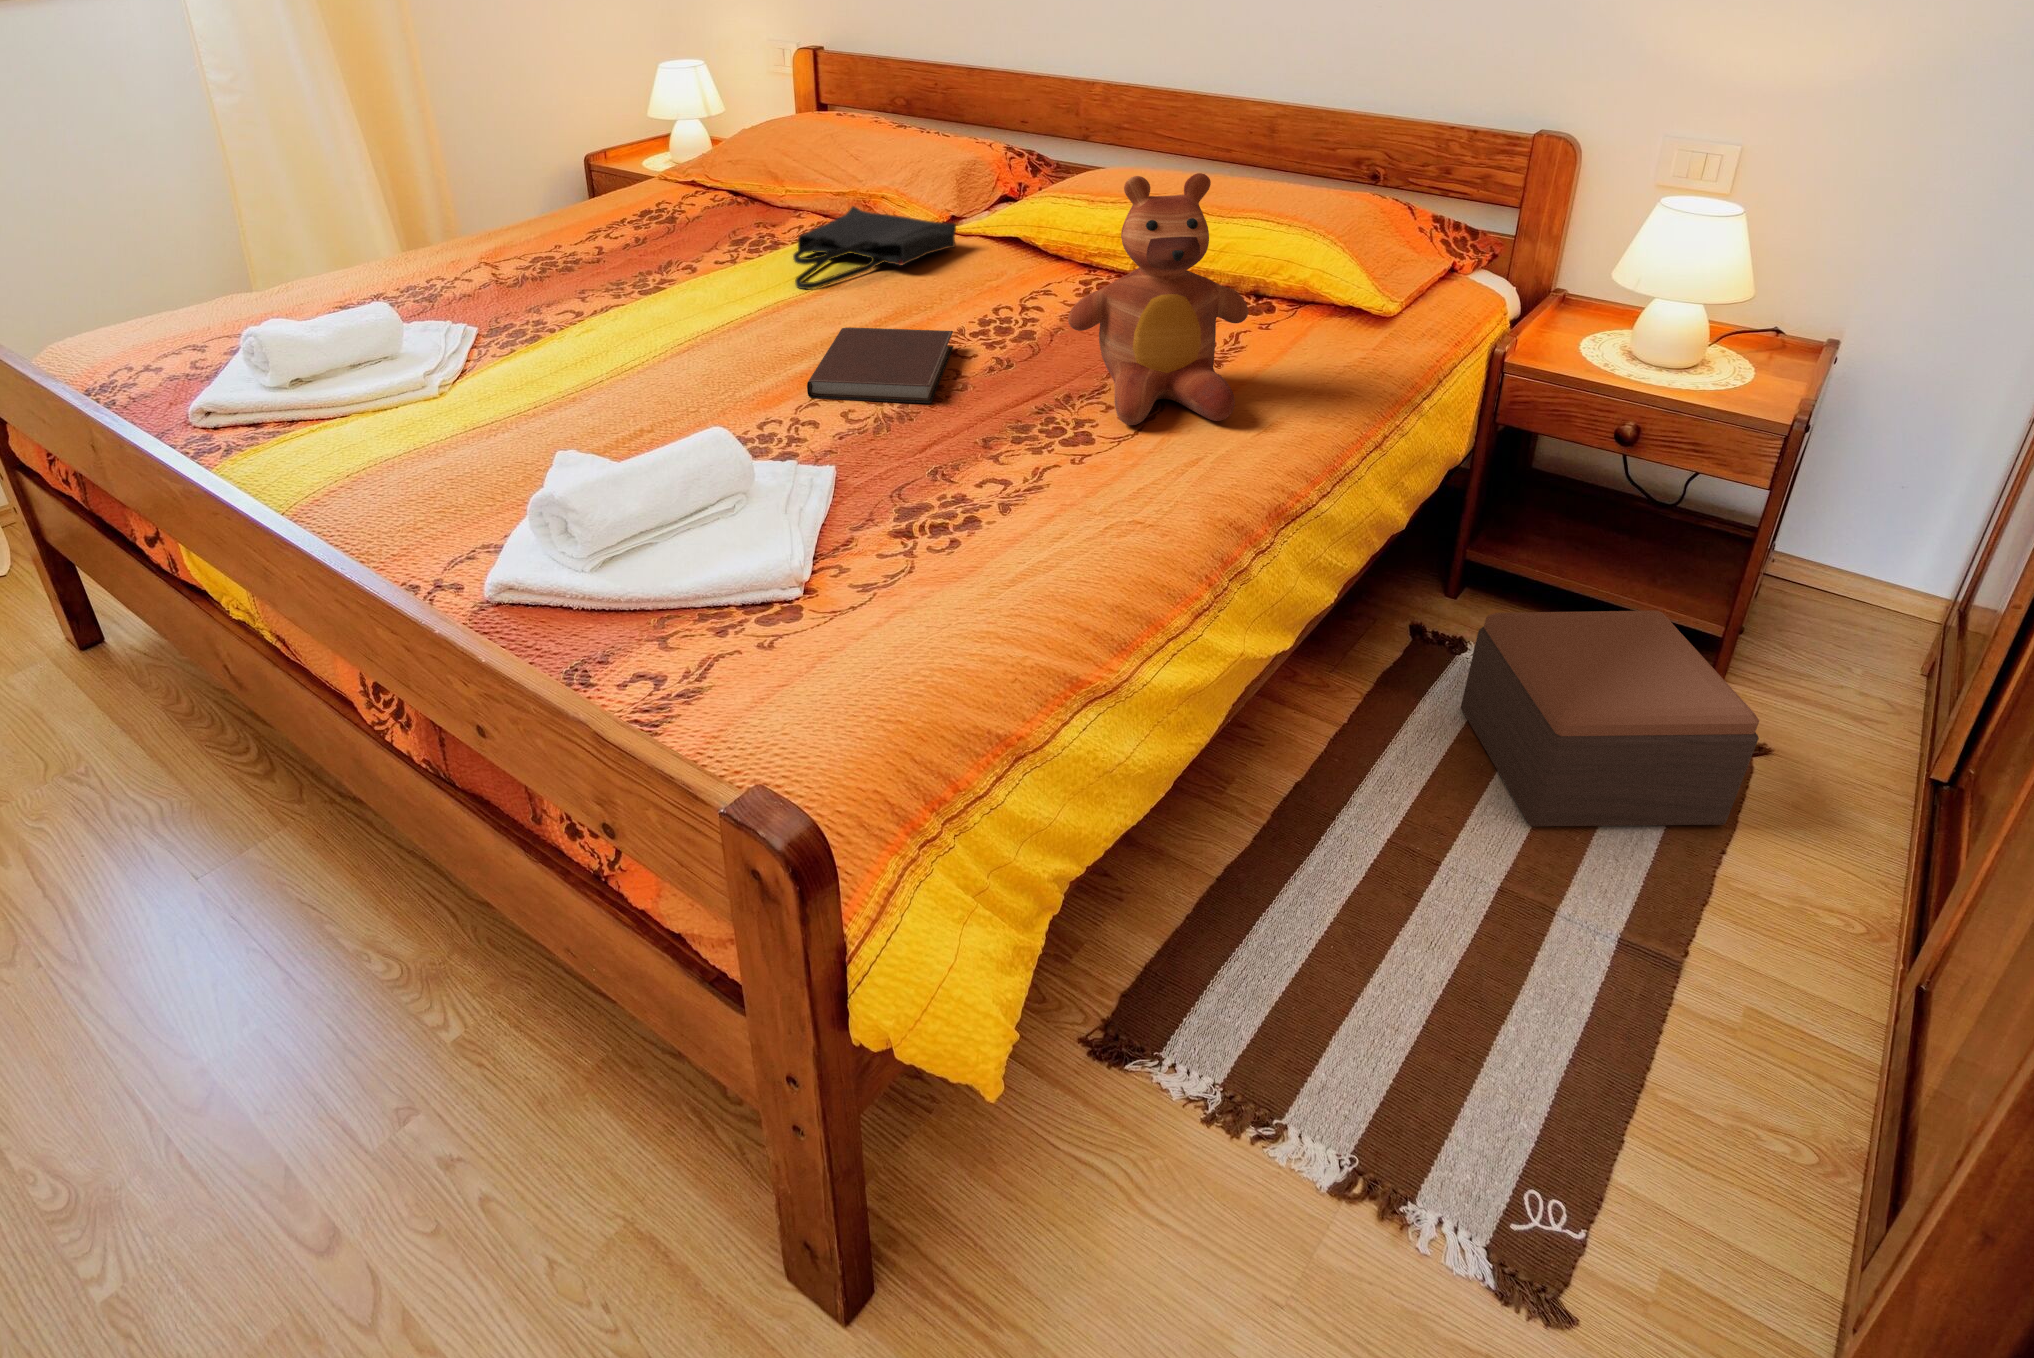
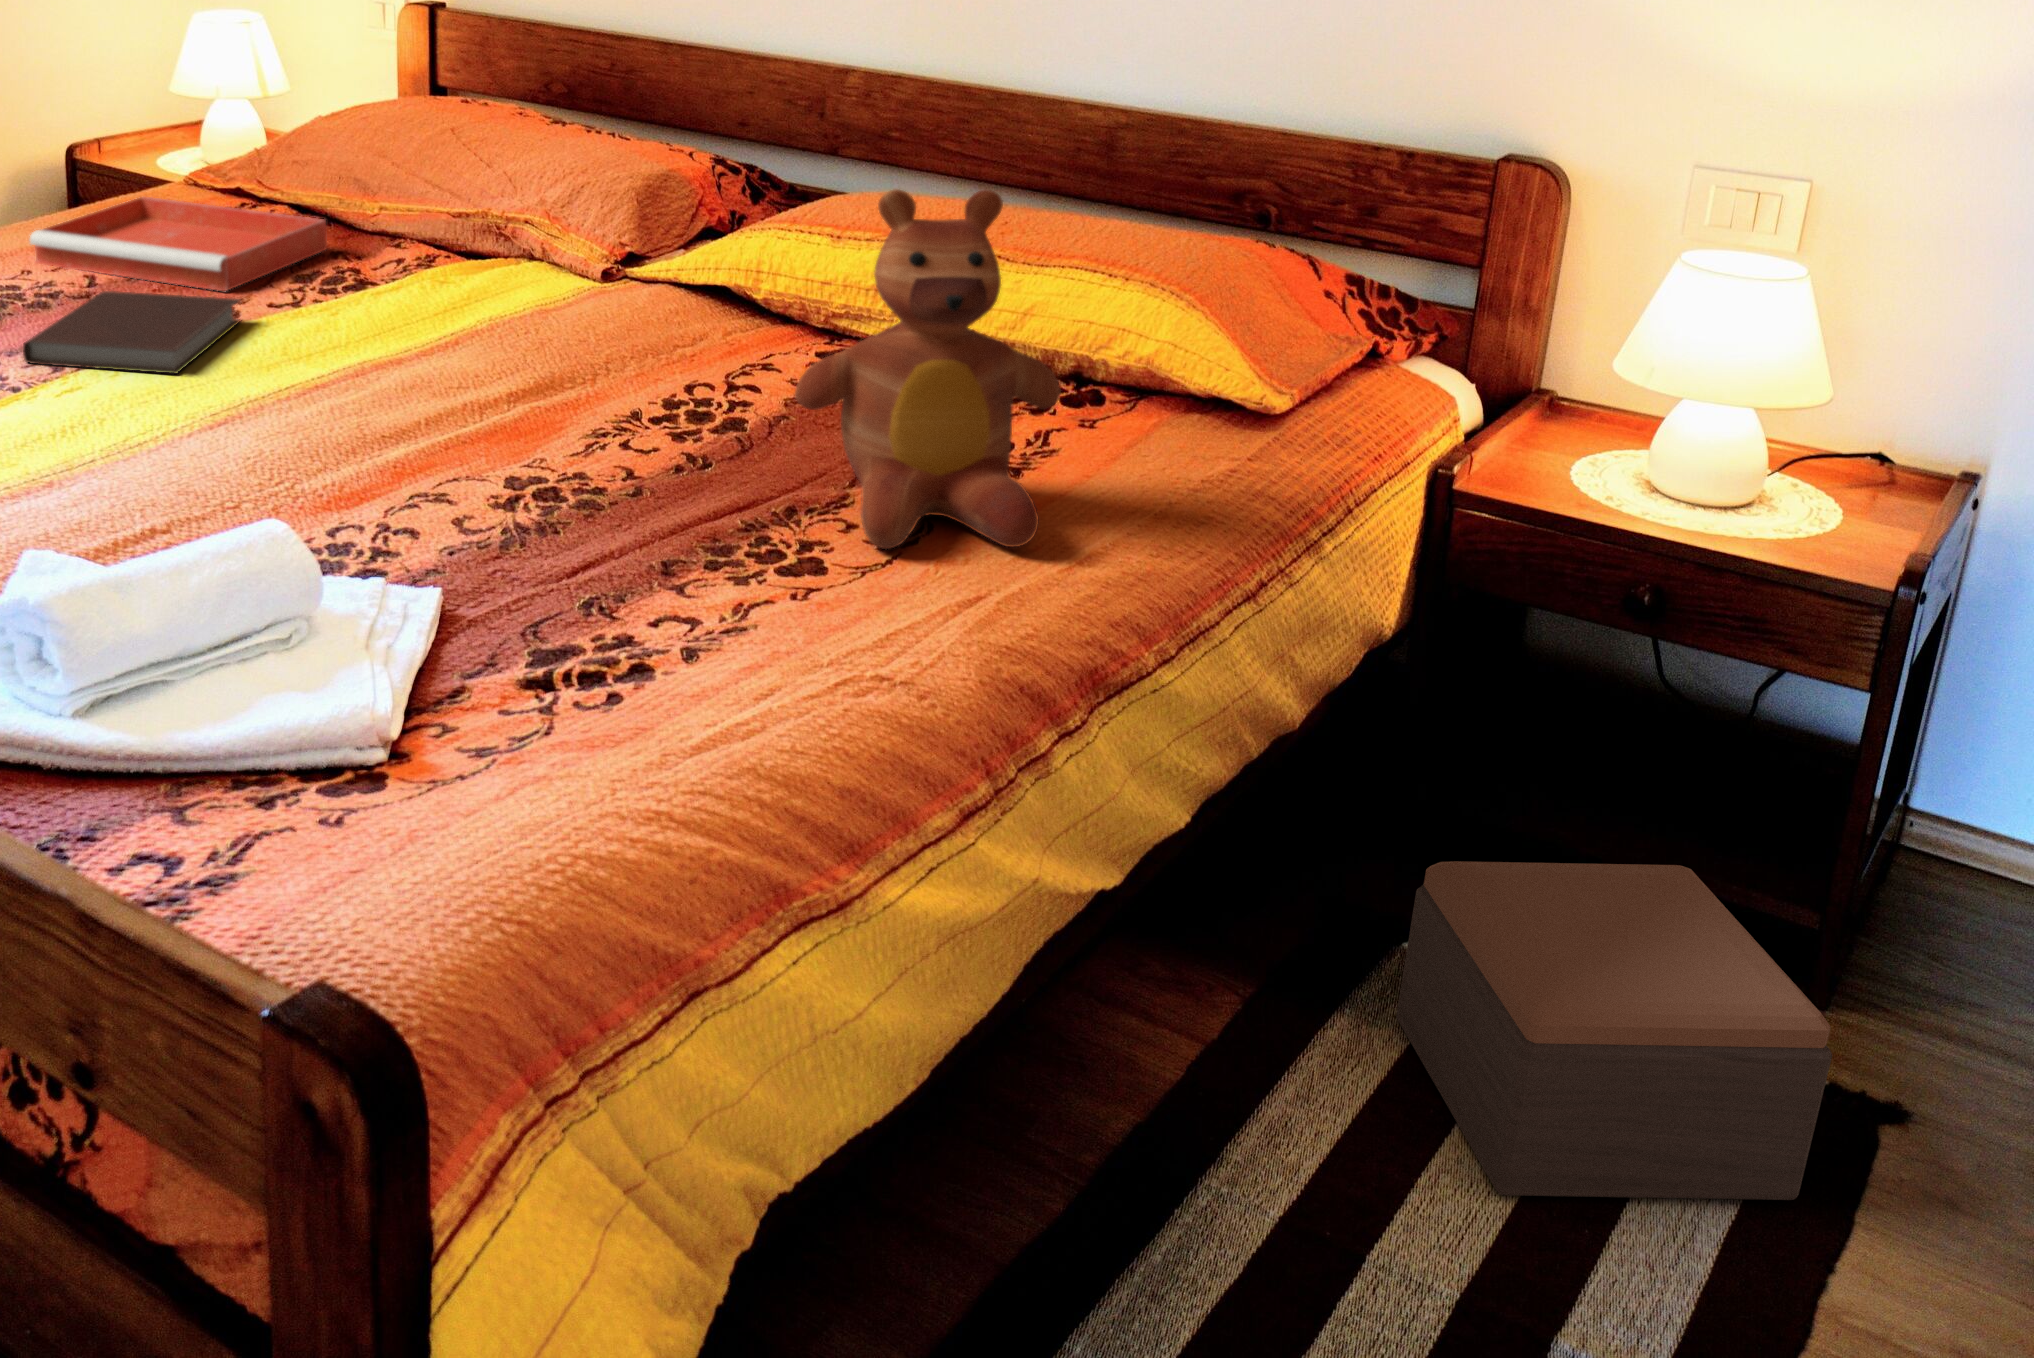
tray: none [560,189,754,254] -> present [30,197,327,291]
tote bag: present [793,206,956,289] -> none [387,232,635,347]
notebook: present [807,327,953,403] -> present [23,291,241,374]

